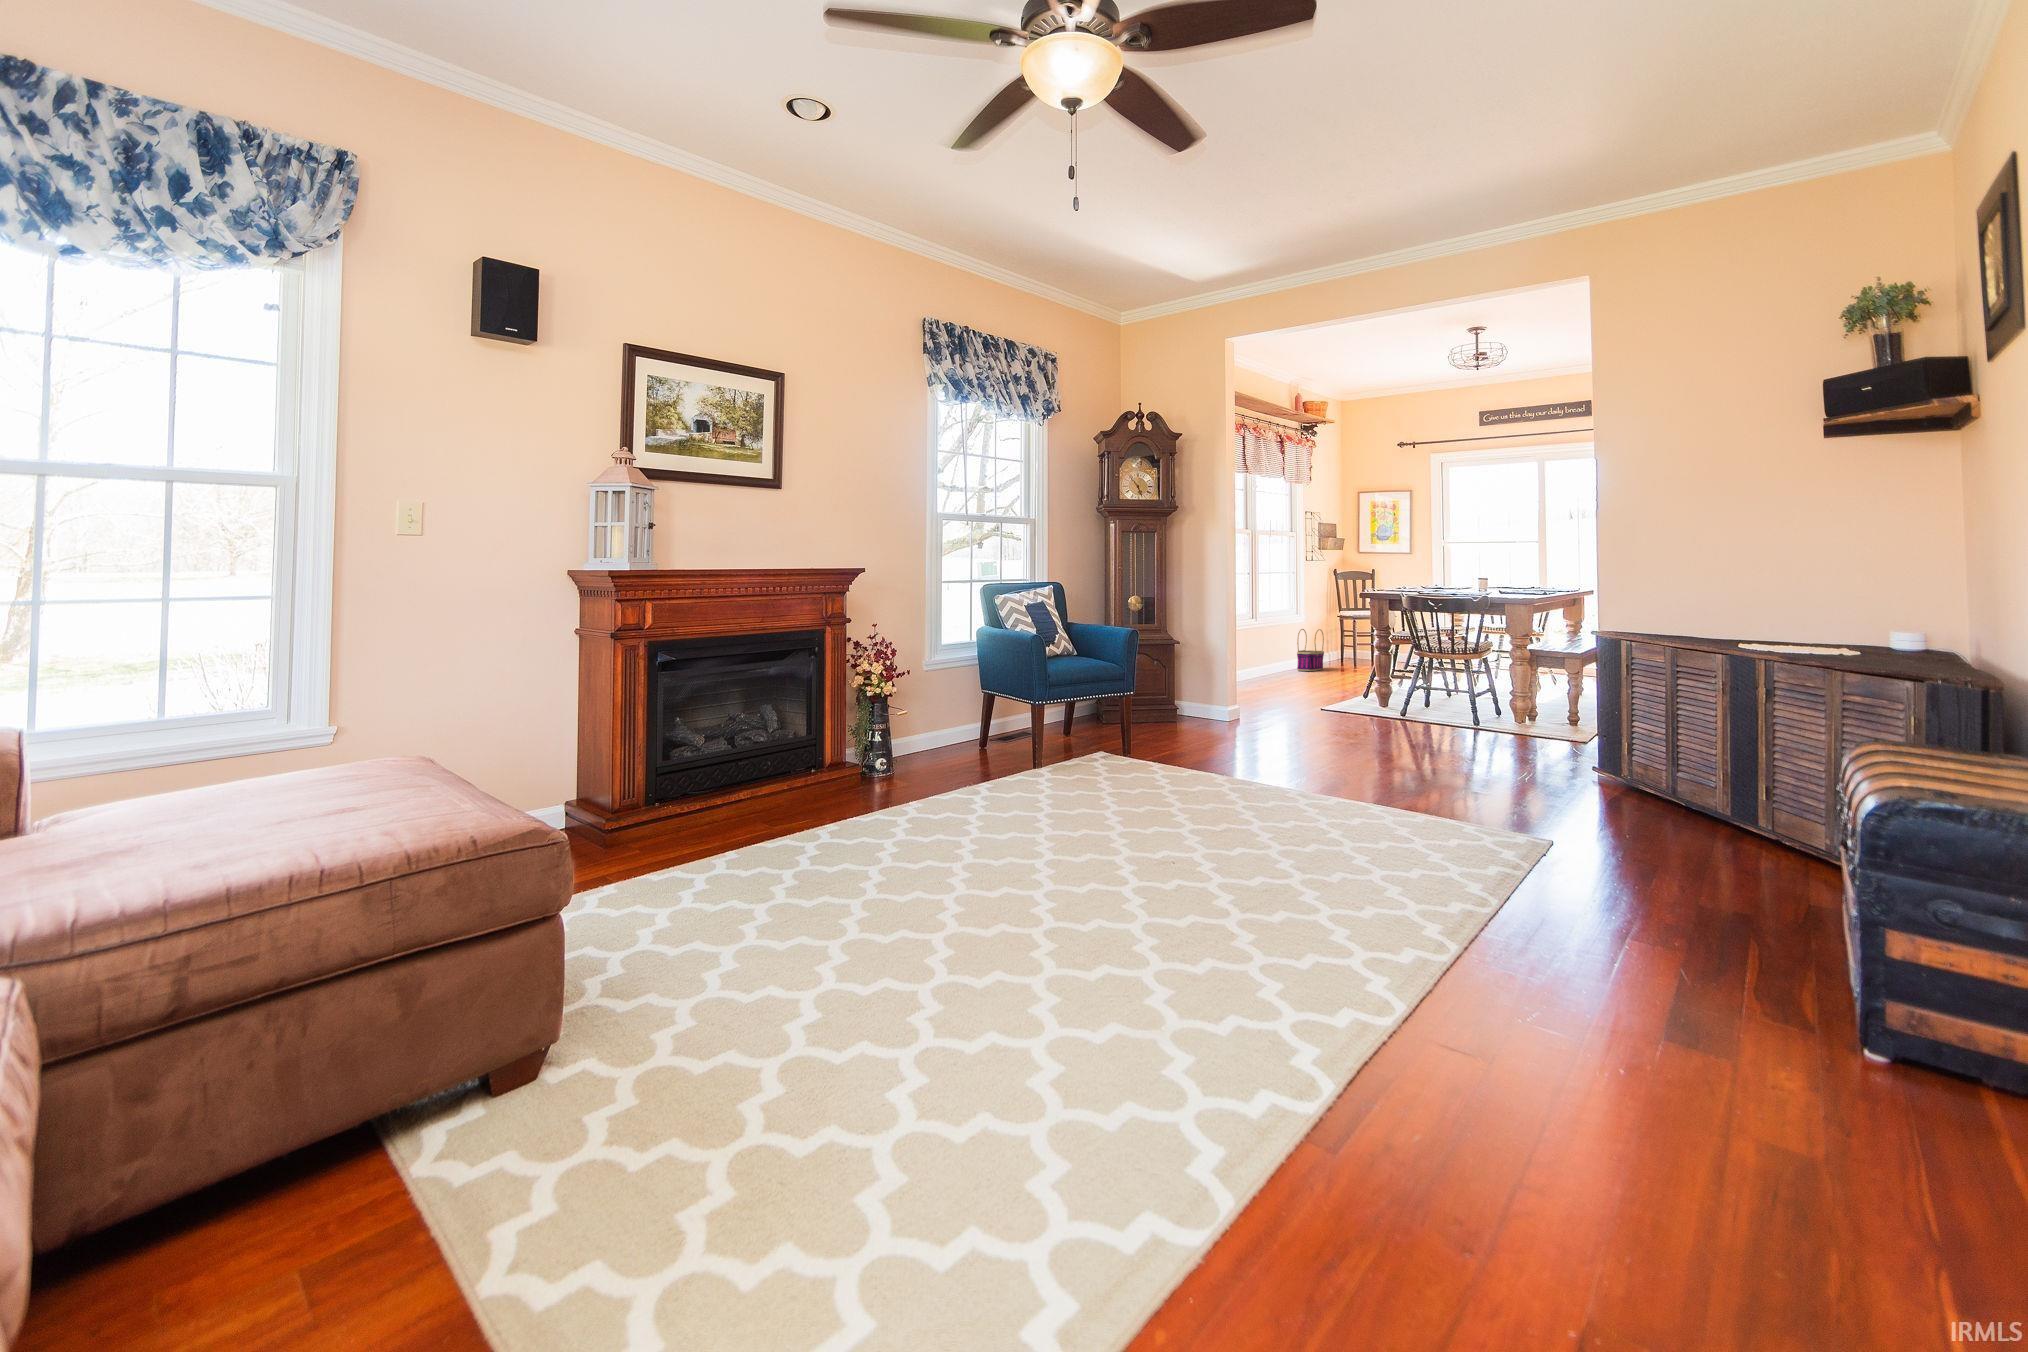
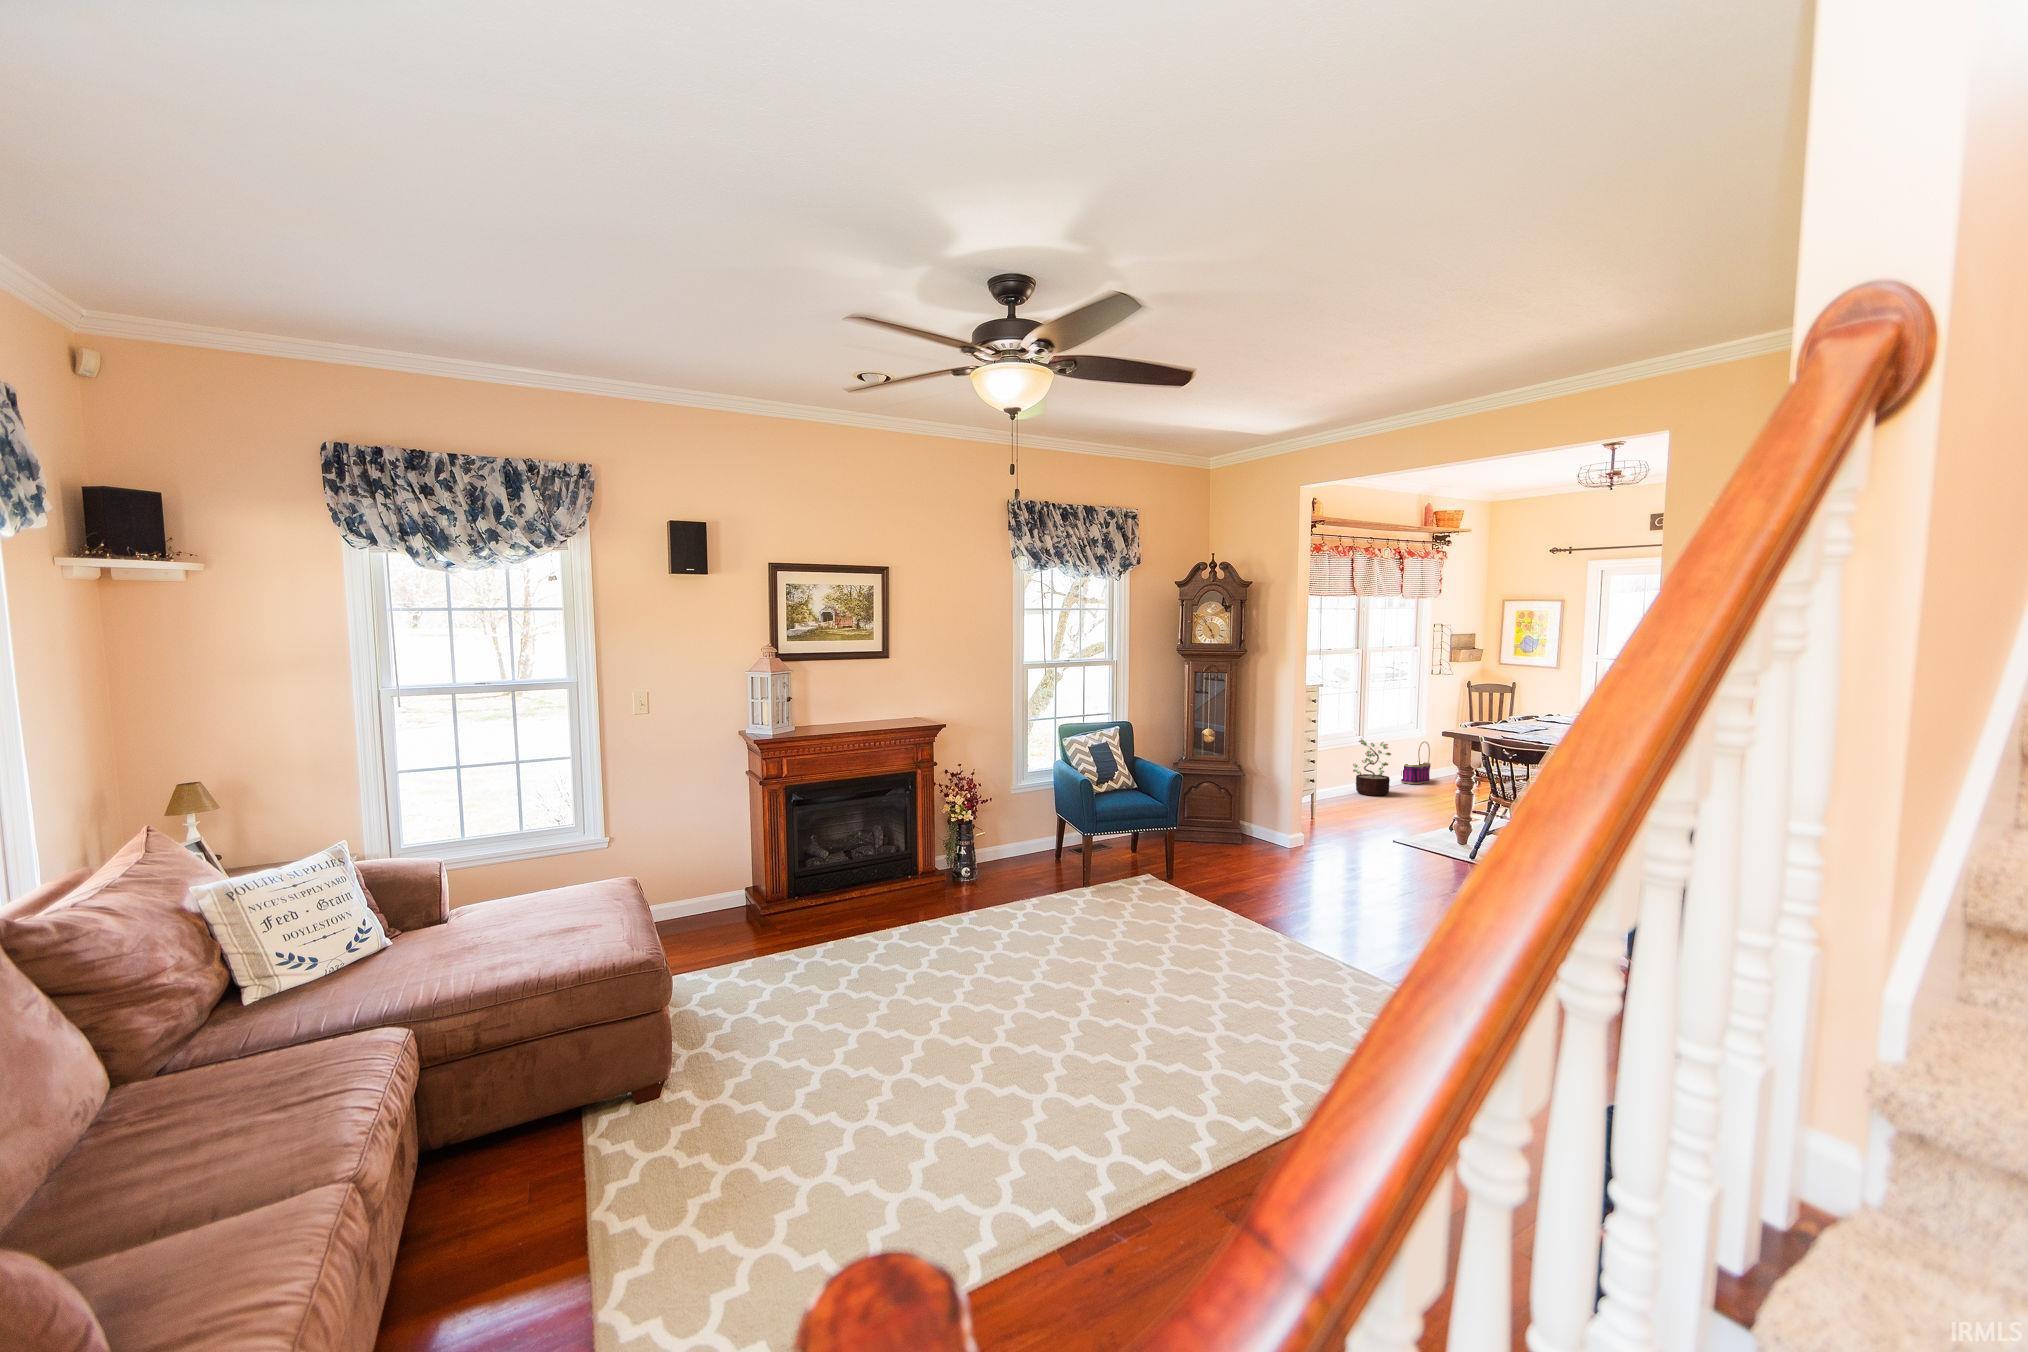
decorative plant: none [1258,624,1296,680] -> present [1353,739,1391,796]

